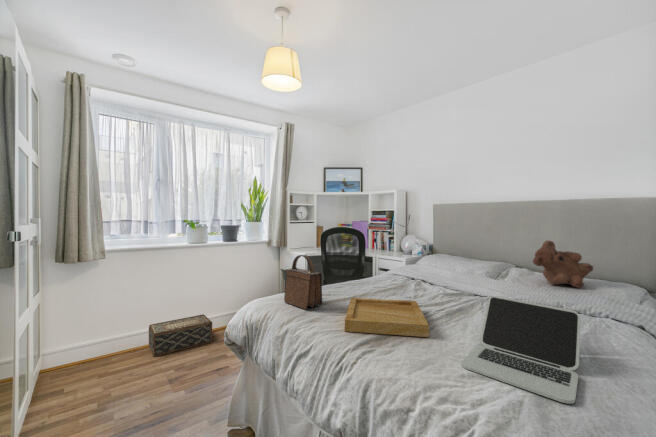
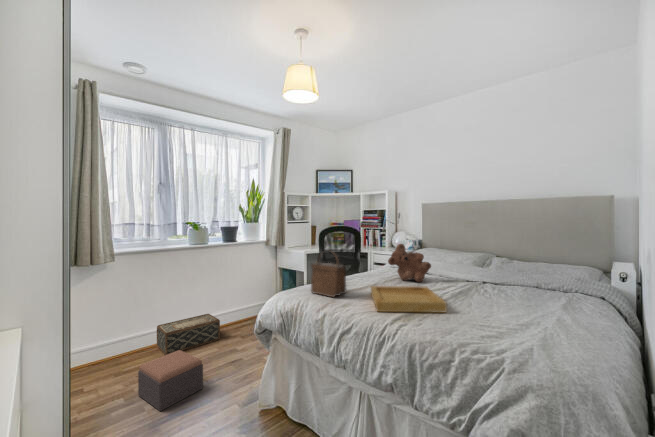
teddy bear: present [533,241,593,288] -> present [388,244,431,282]
laptop: present [462,296,581,404] -> none [480,277,567,347]
footstool: none [110,354,177,420] -> present [138,350,203,411]

